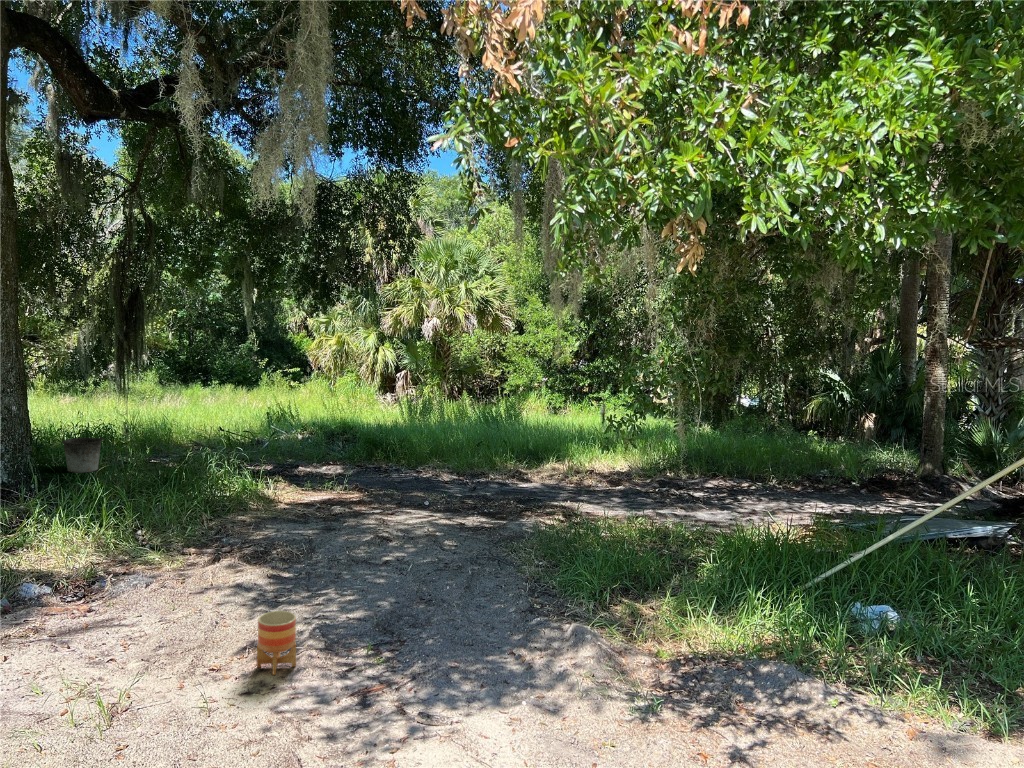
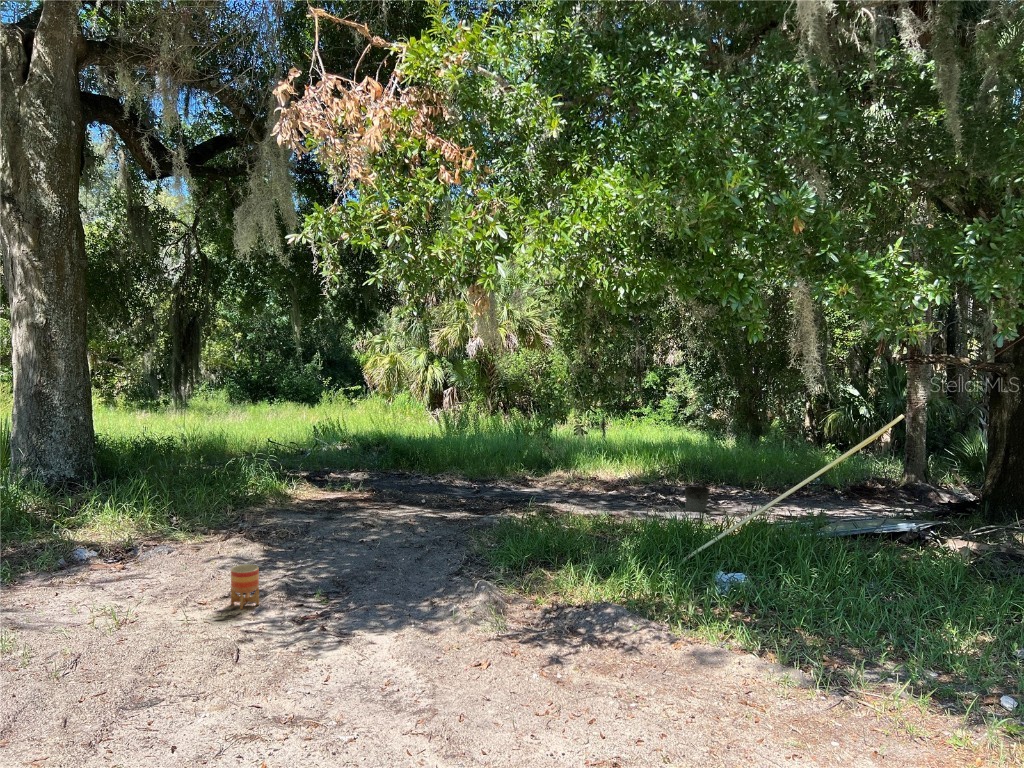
bucket: present [62,437,104,473] -> present [685,485,711,512]

